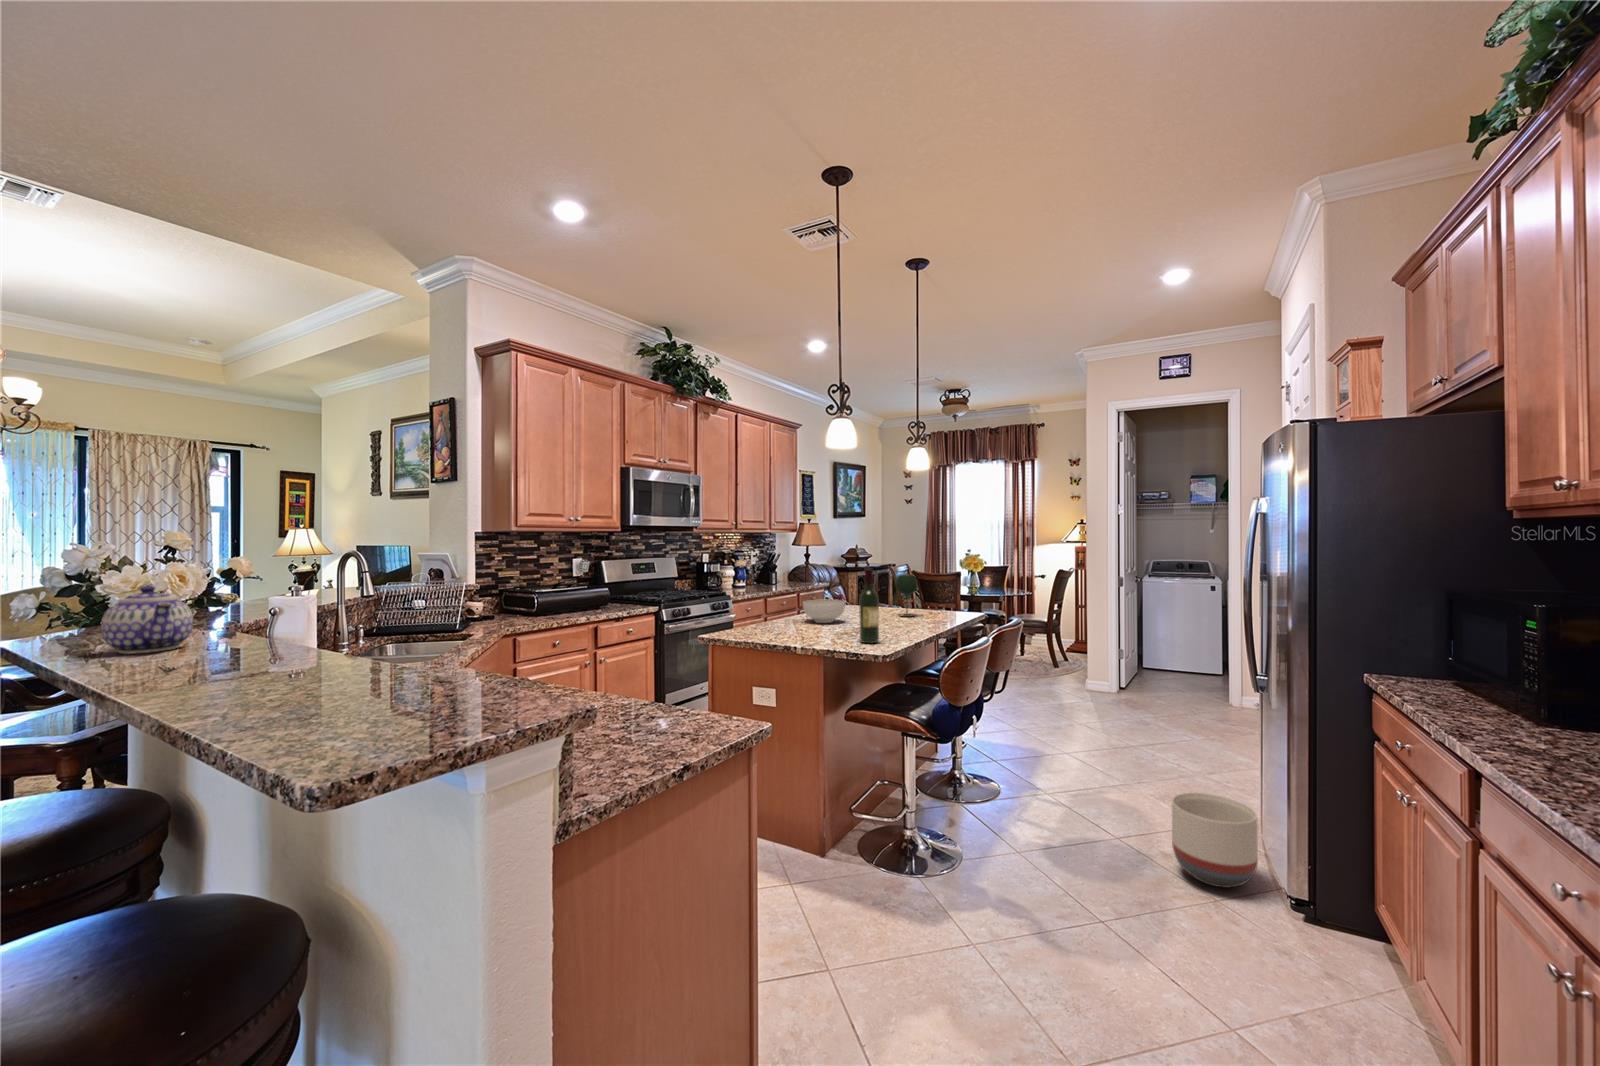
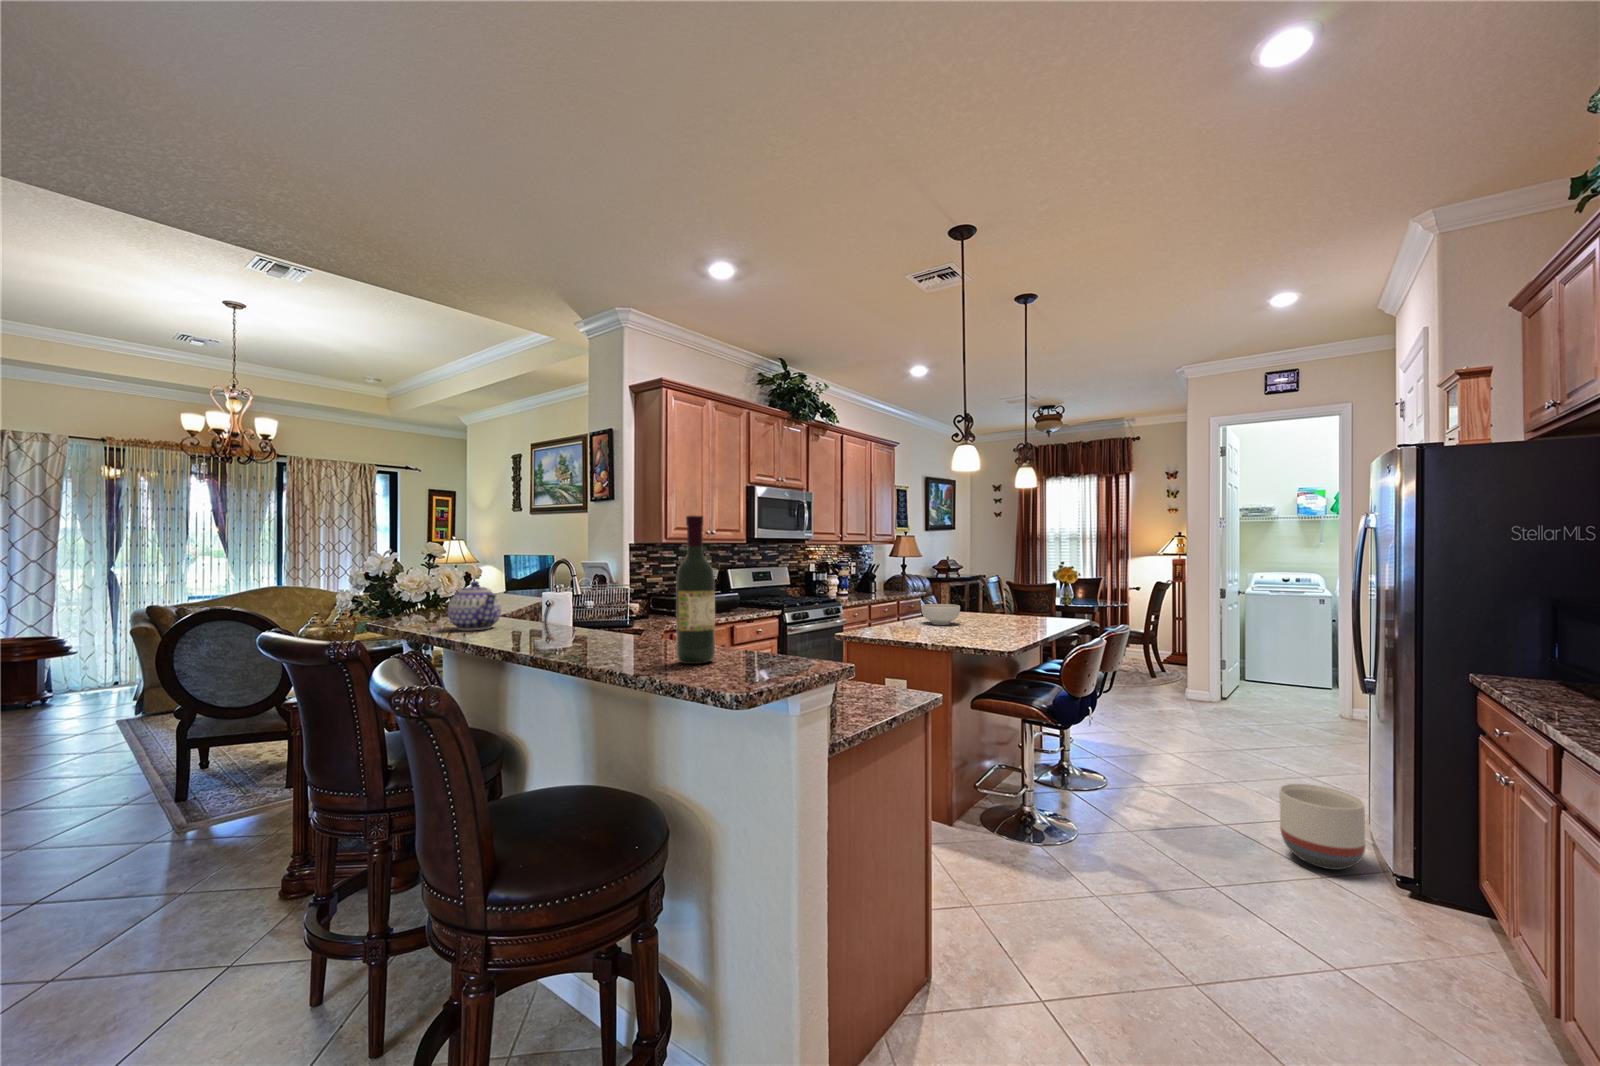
wine bottle: present [859,569,879,643] -> present [676,516,715,664]
wine glass: present [896,574,918,617] -> none [1004,582,1025,621]

